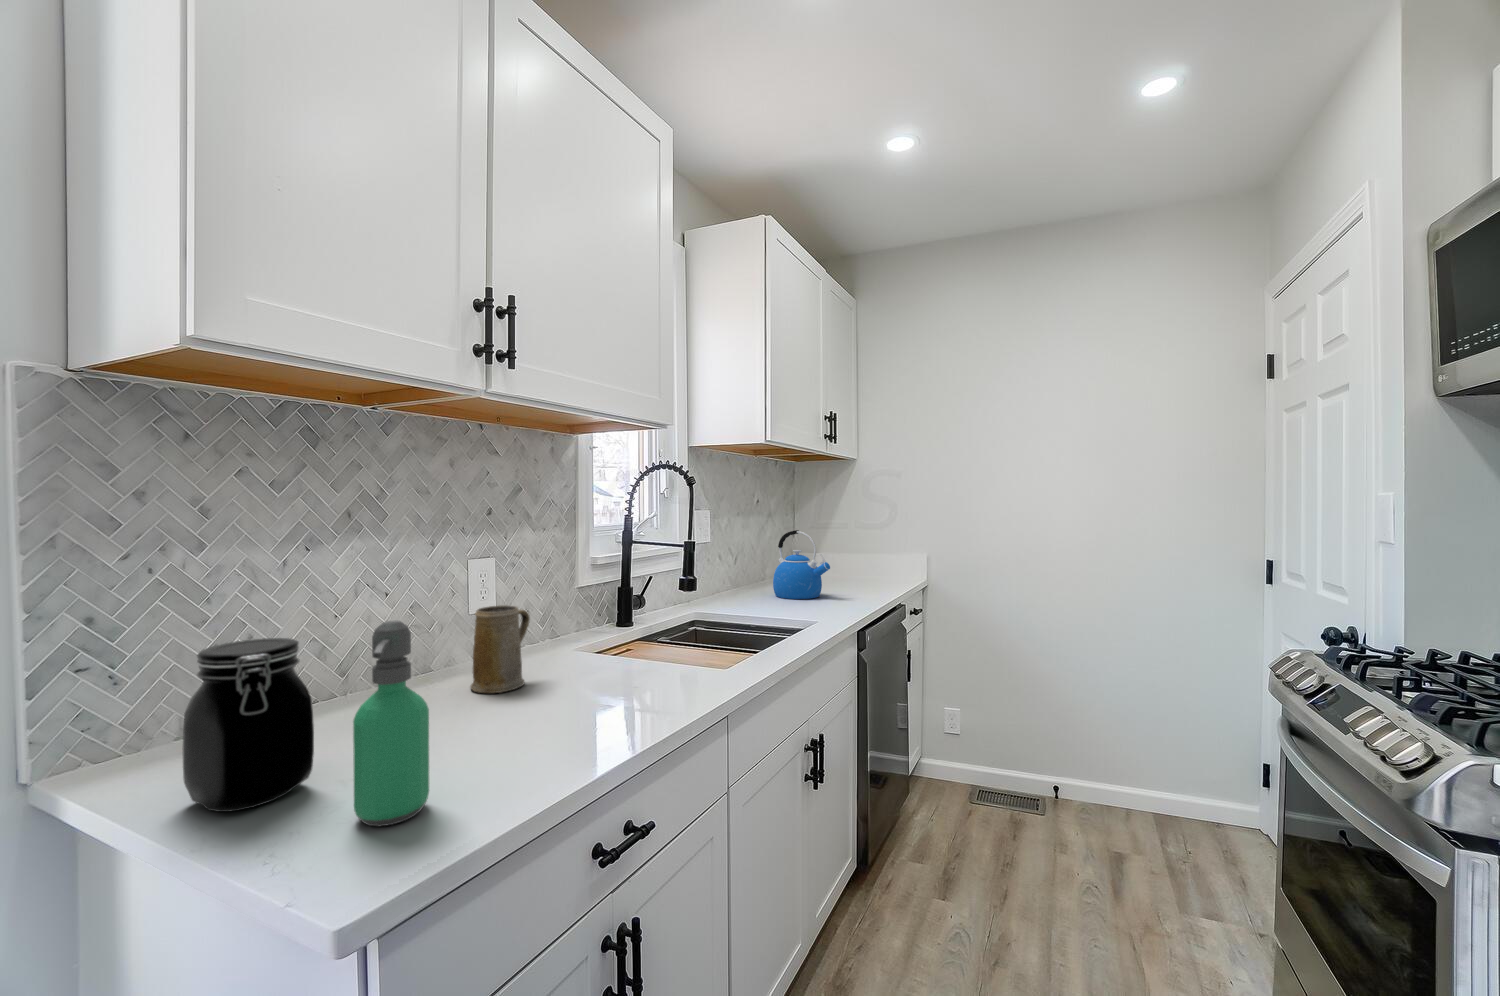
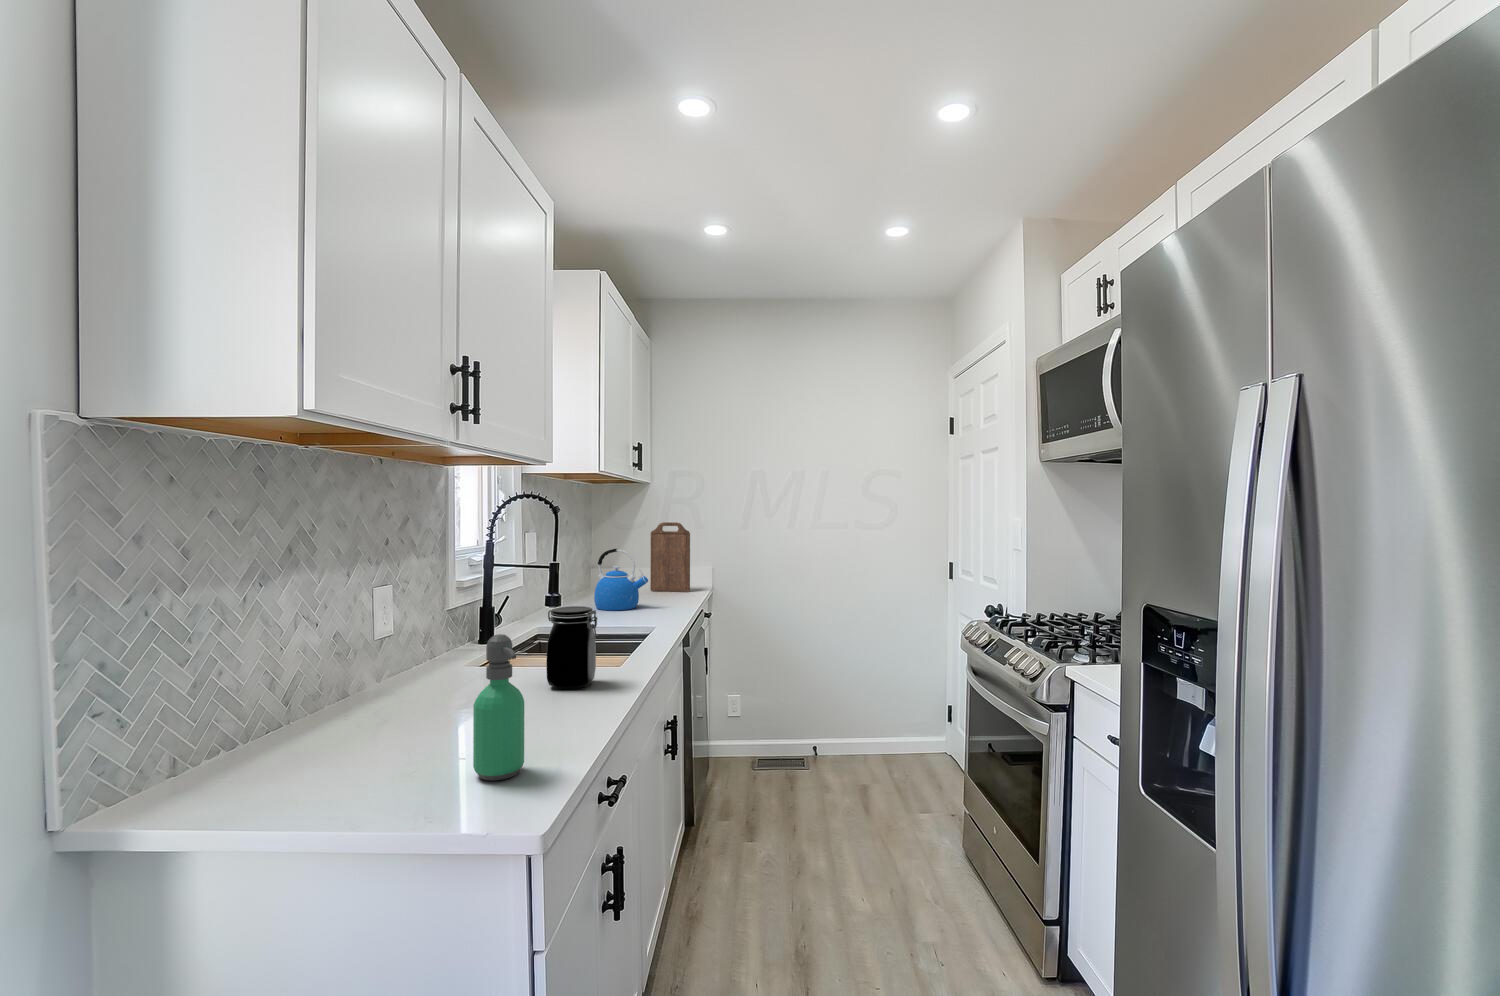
cutting board: none [853,504,896,583] -> present [650,522,690,592]
mug: present [471,605,530,693] -> none [421,627,468,704]
jar: present [183,638,314,812] -> present [546,606,597,689]

